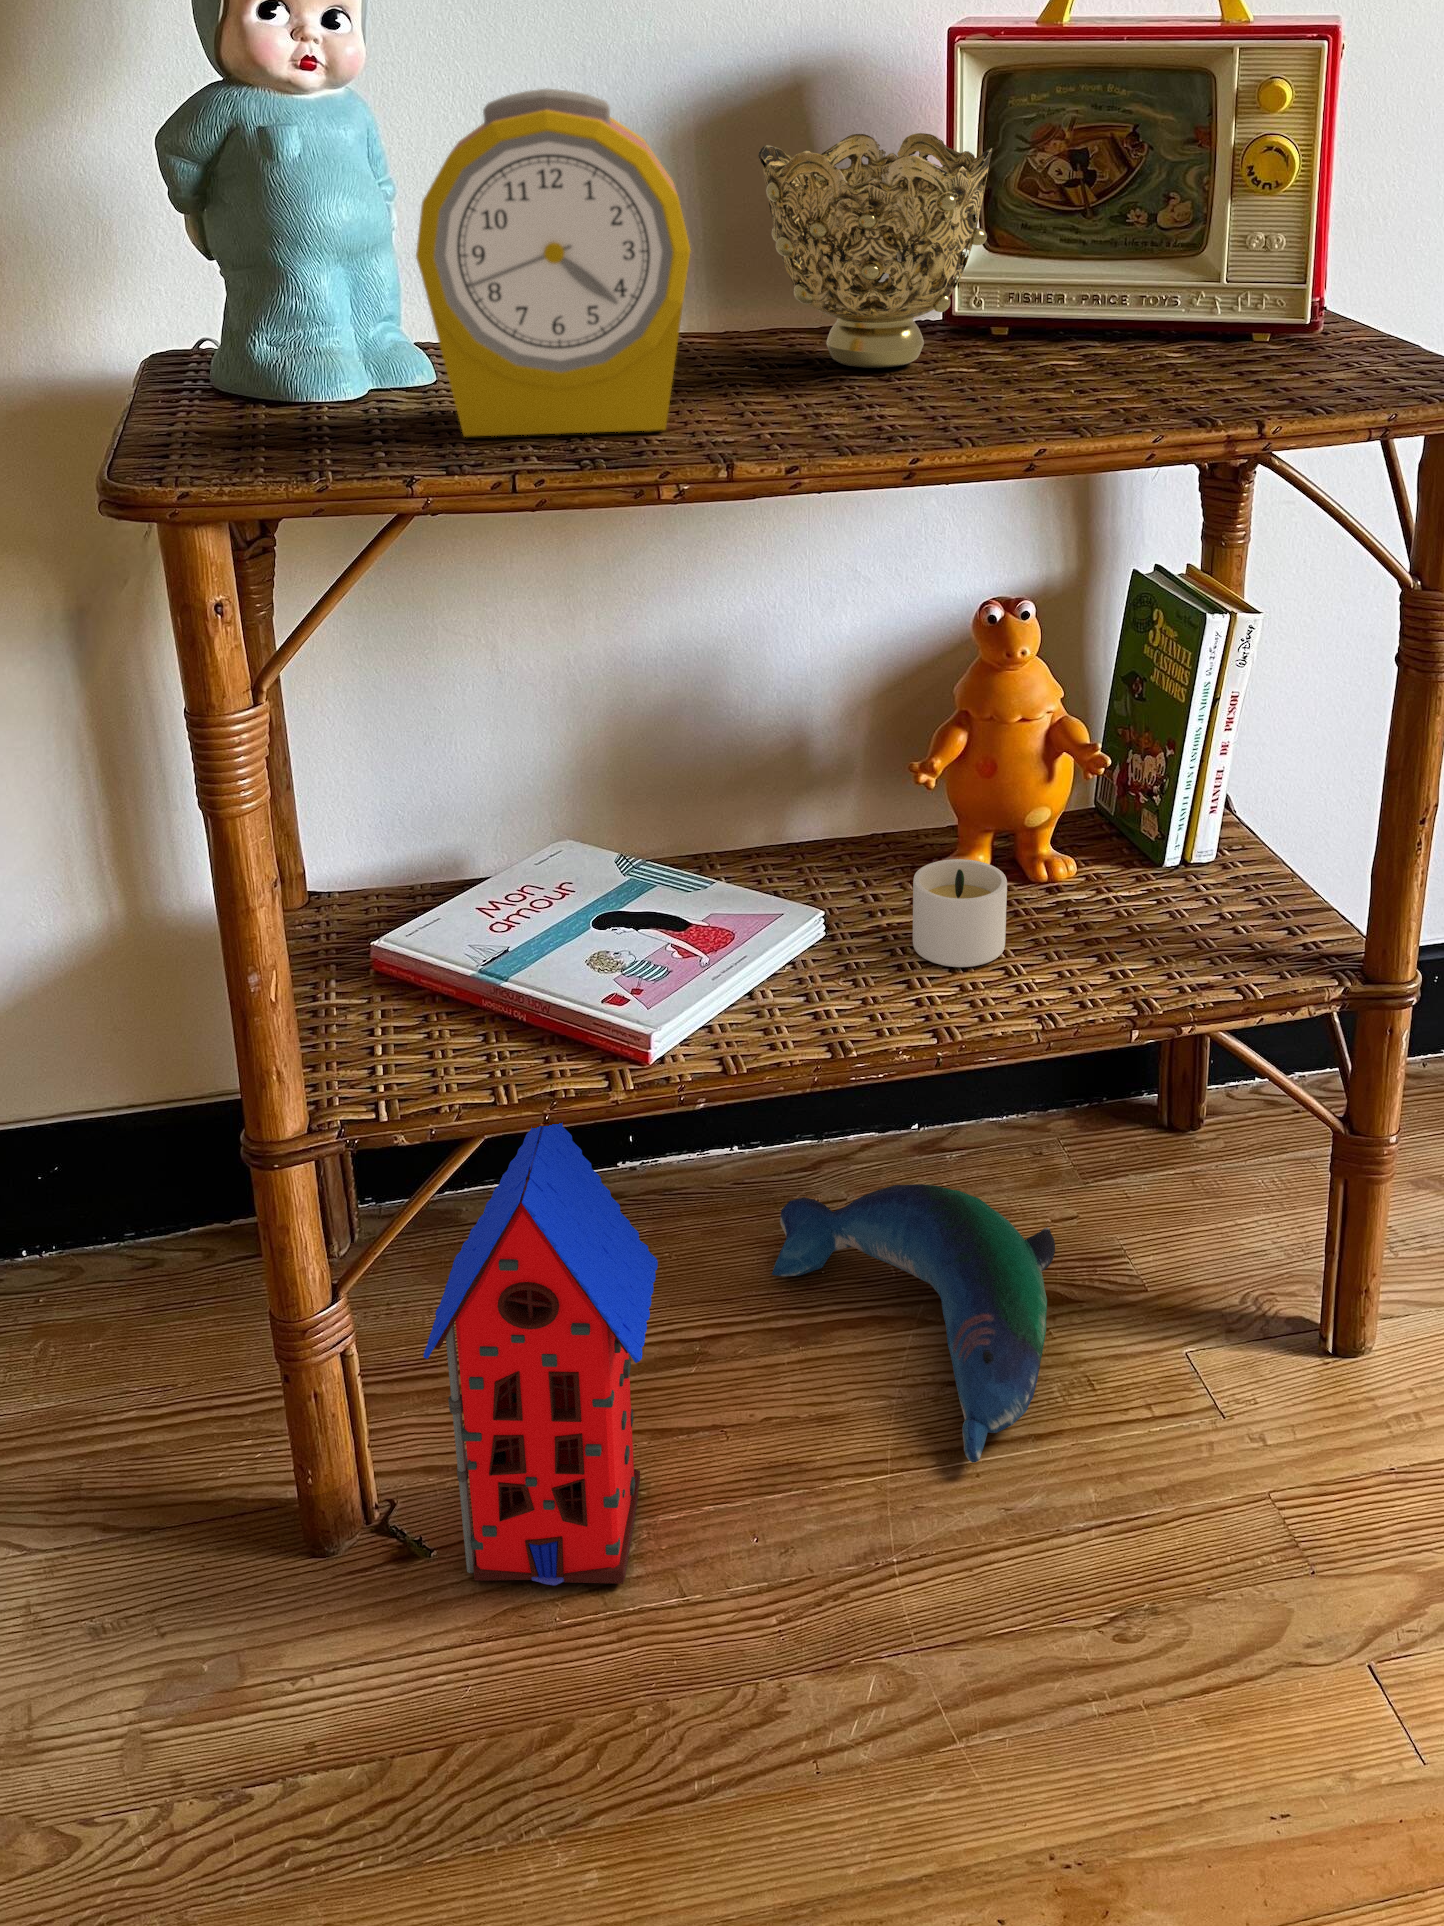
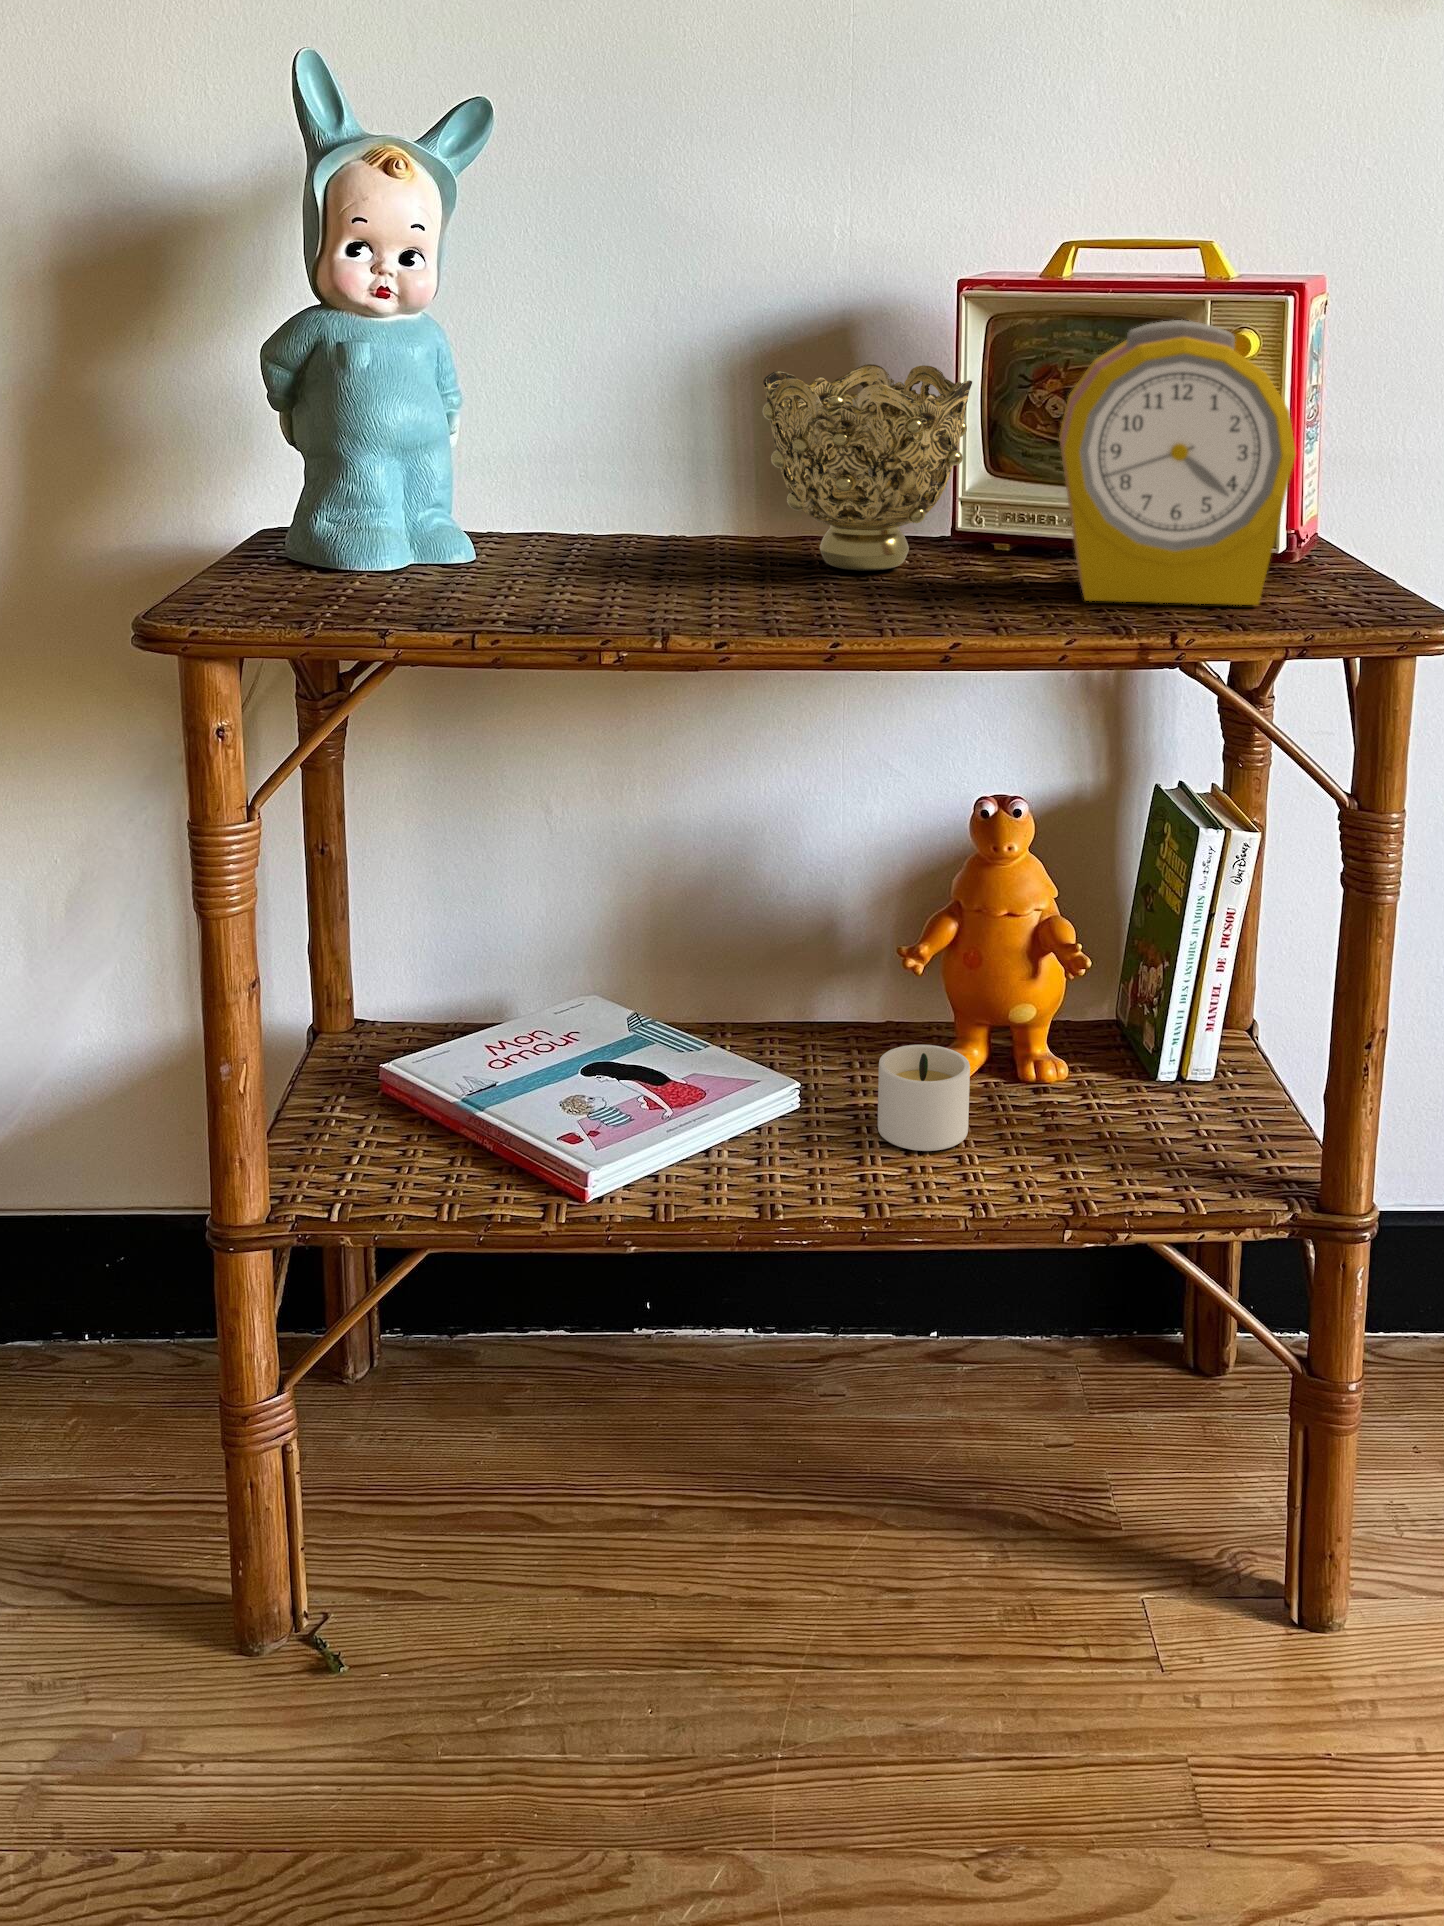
alarm clock: present [416,89,690,437] -> present [1059,320,1295,605]
toy house: present [423,1123,658,1586] -> none [339,1232,581,1726]
plush toy: present [772,1184,1055,1463] -> none [742,1379,1012,1669]

